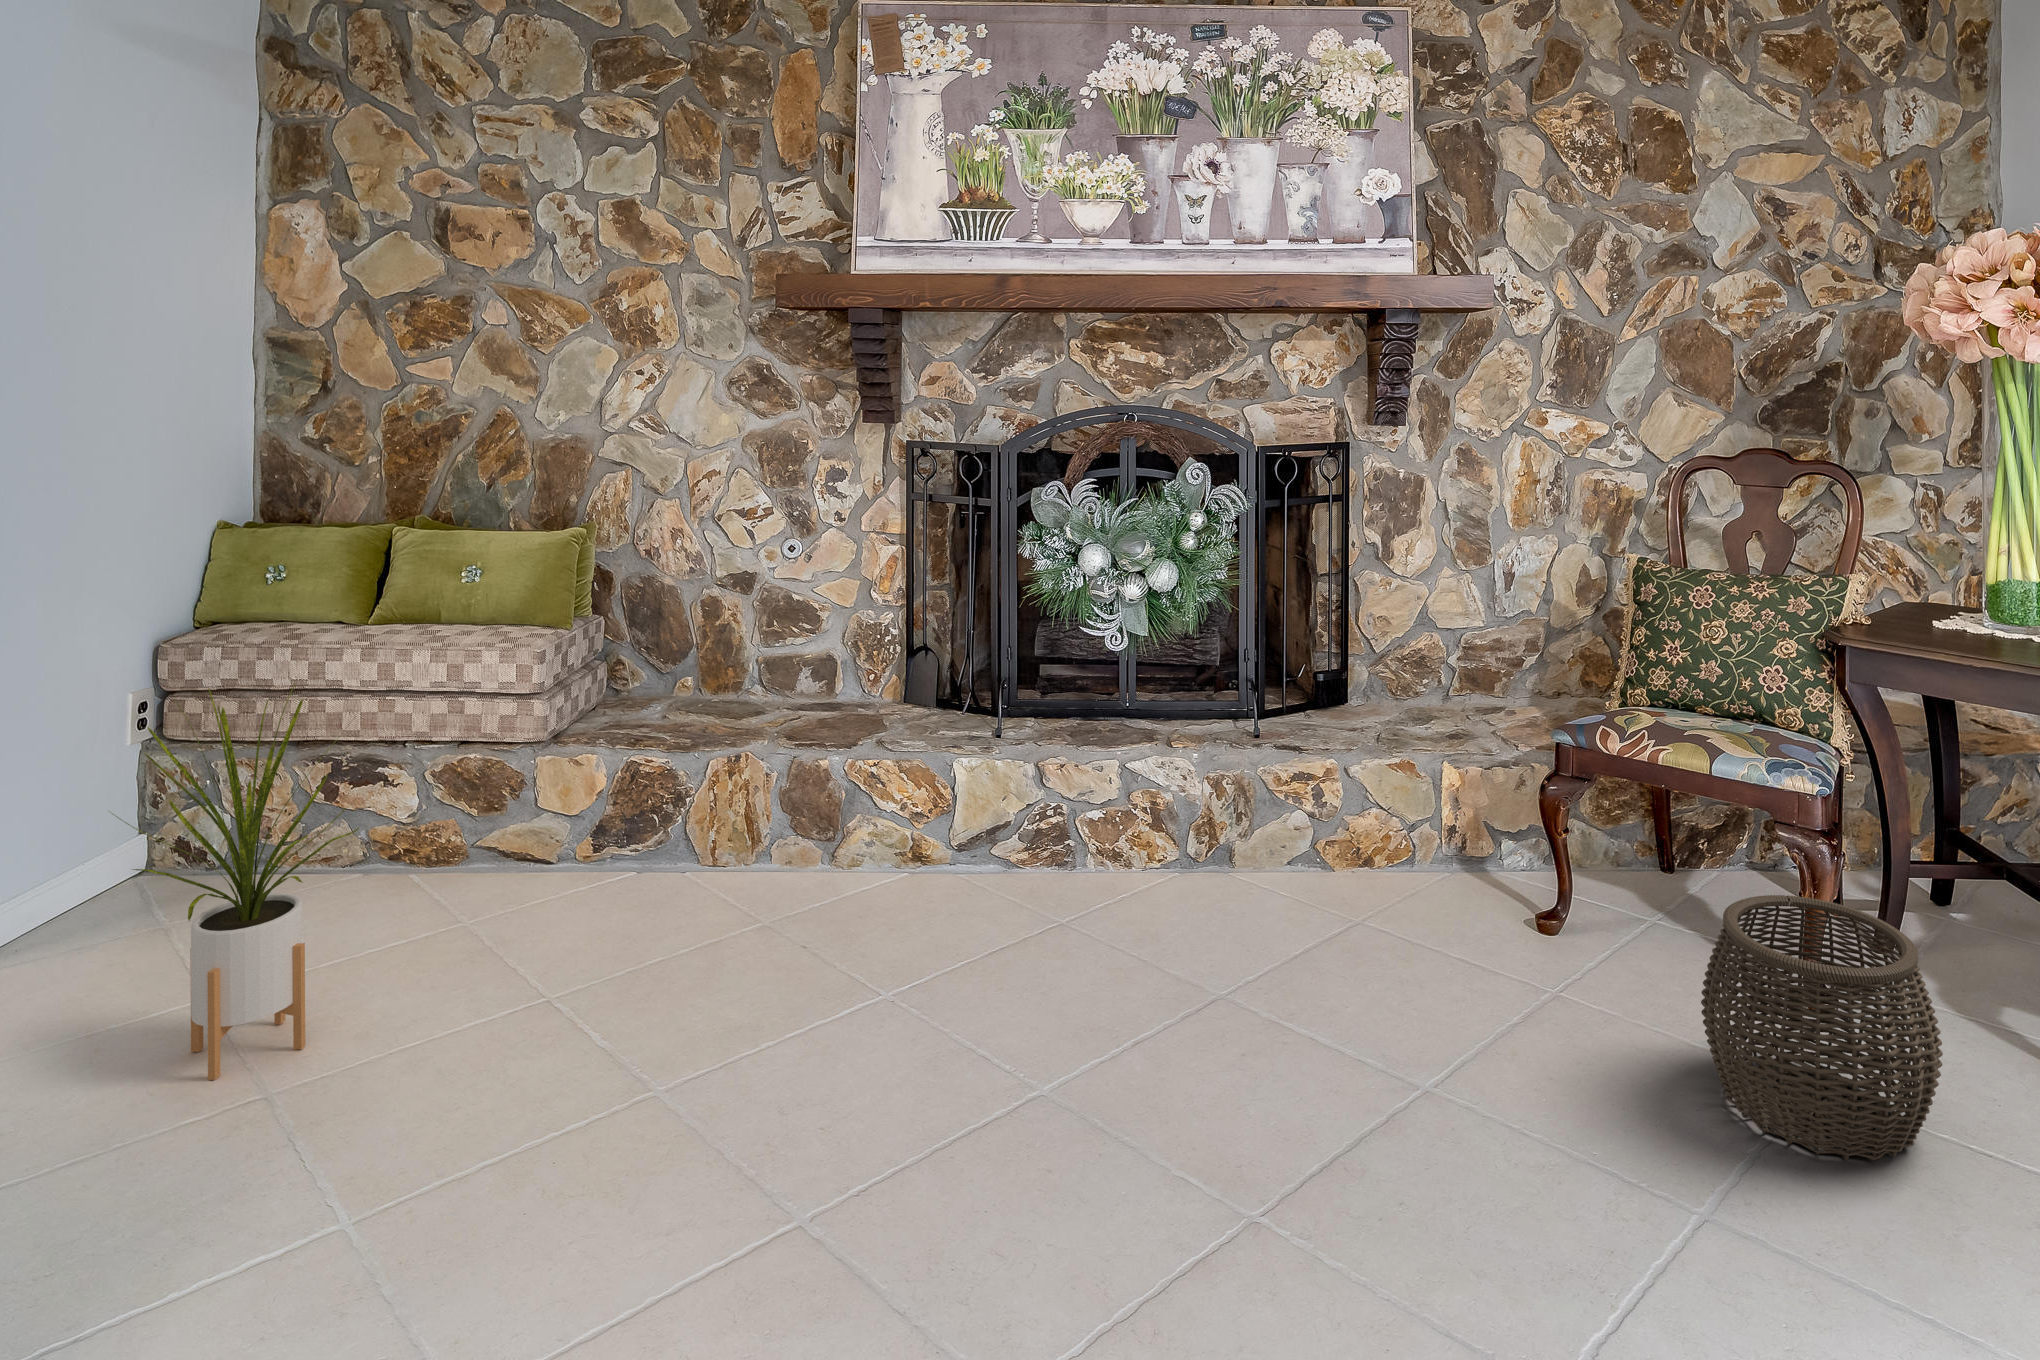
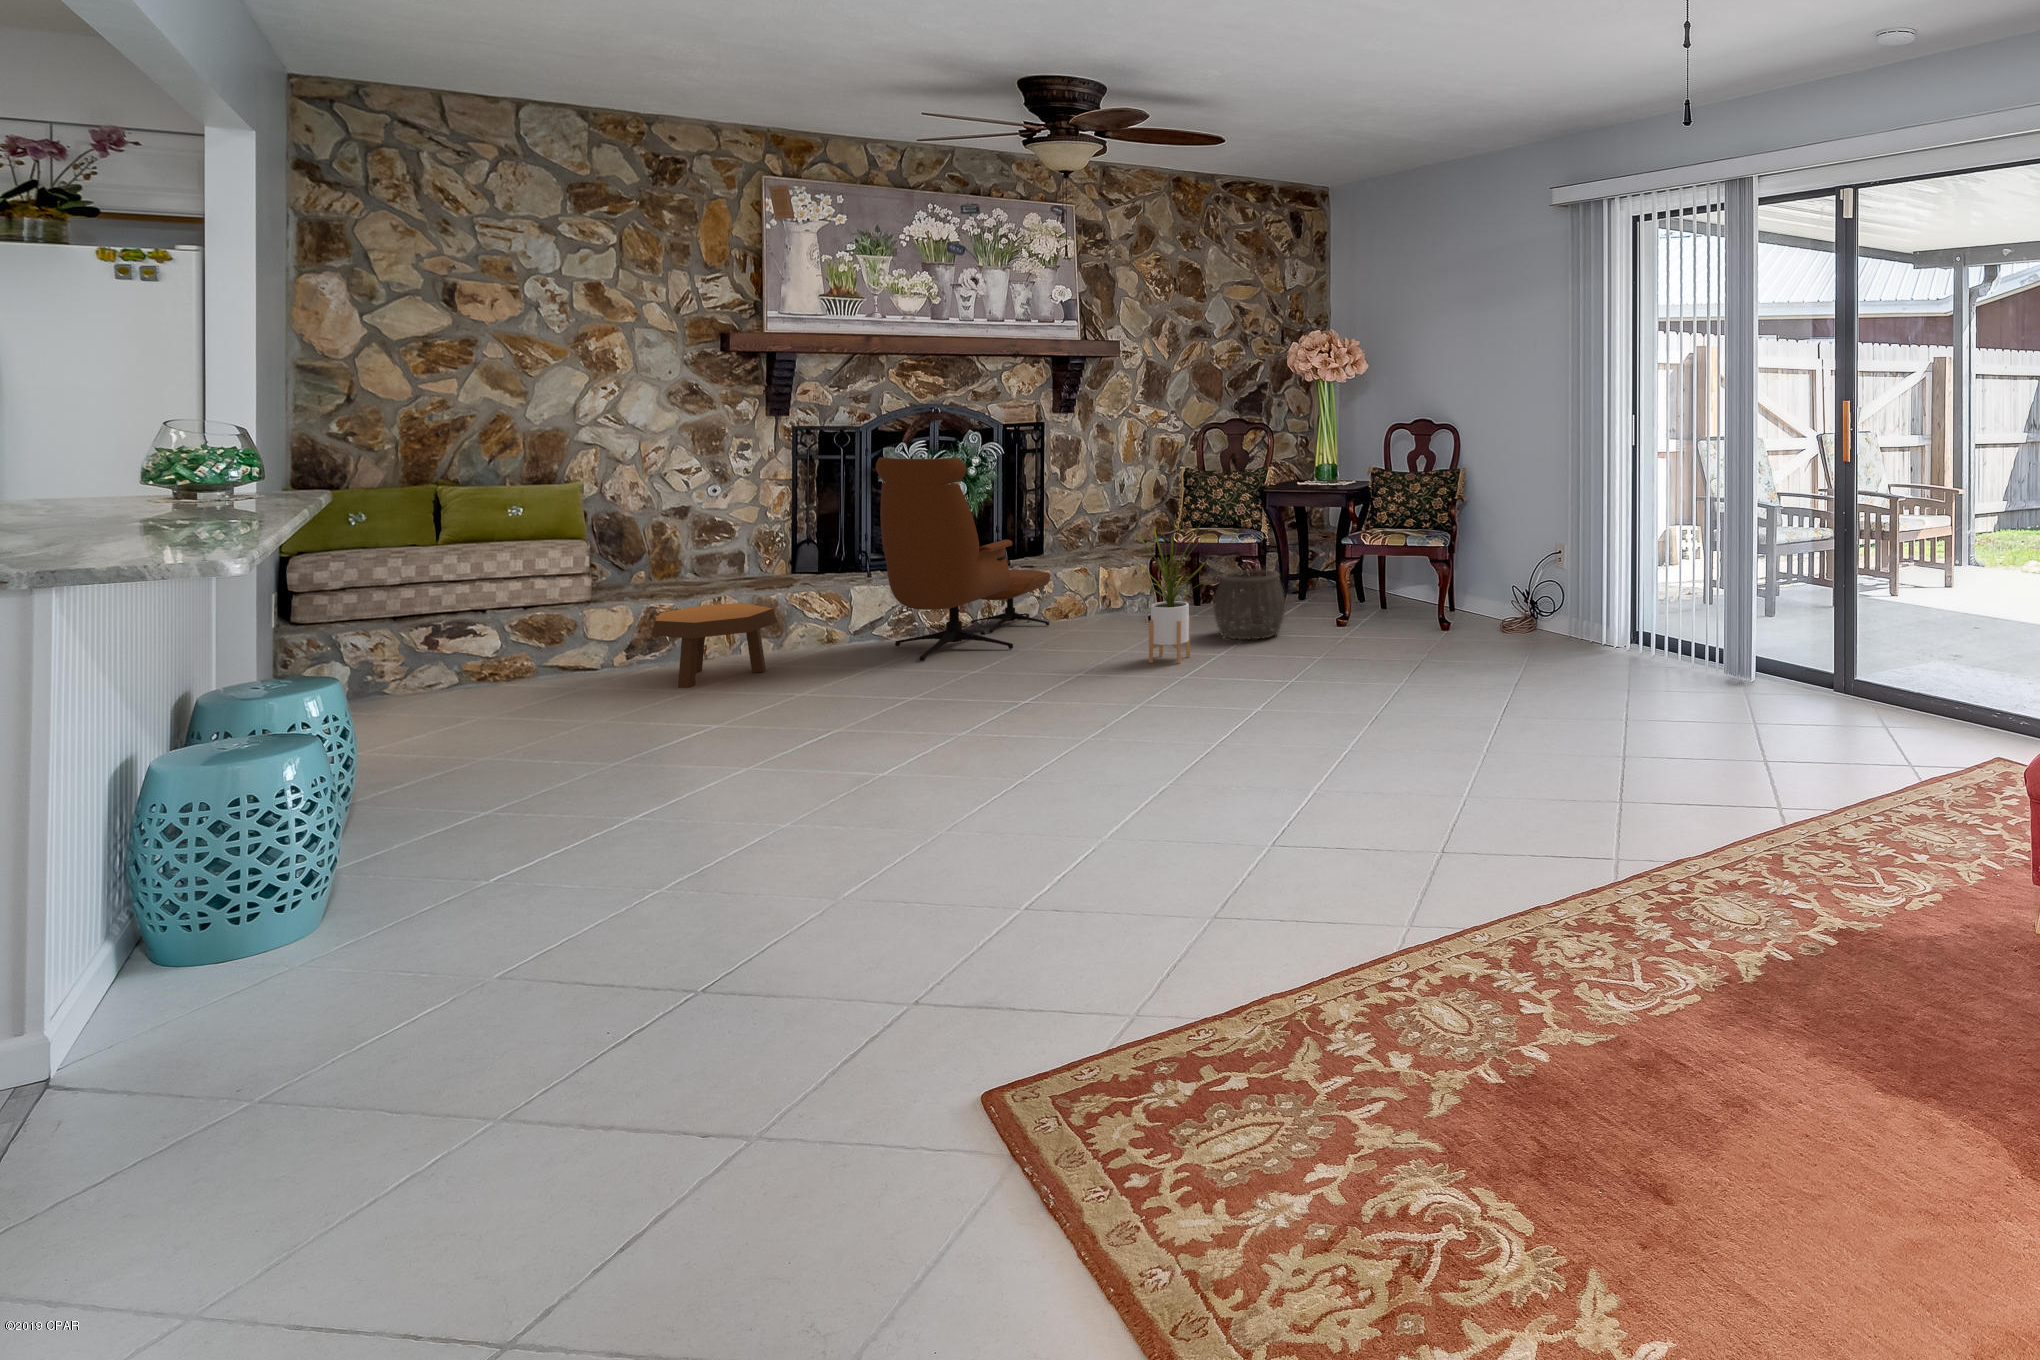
lounge chair: none [908,527,1330,1002] -> present [876,457,1050,661]
house plant: present [112,683,359,1080] -> present [1135,523,1206,664]
footstool: none [531,781,746,984] -> present [651,603,777,688]

